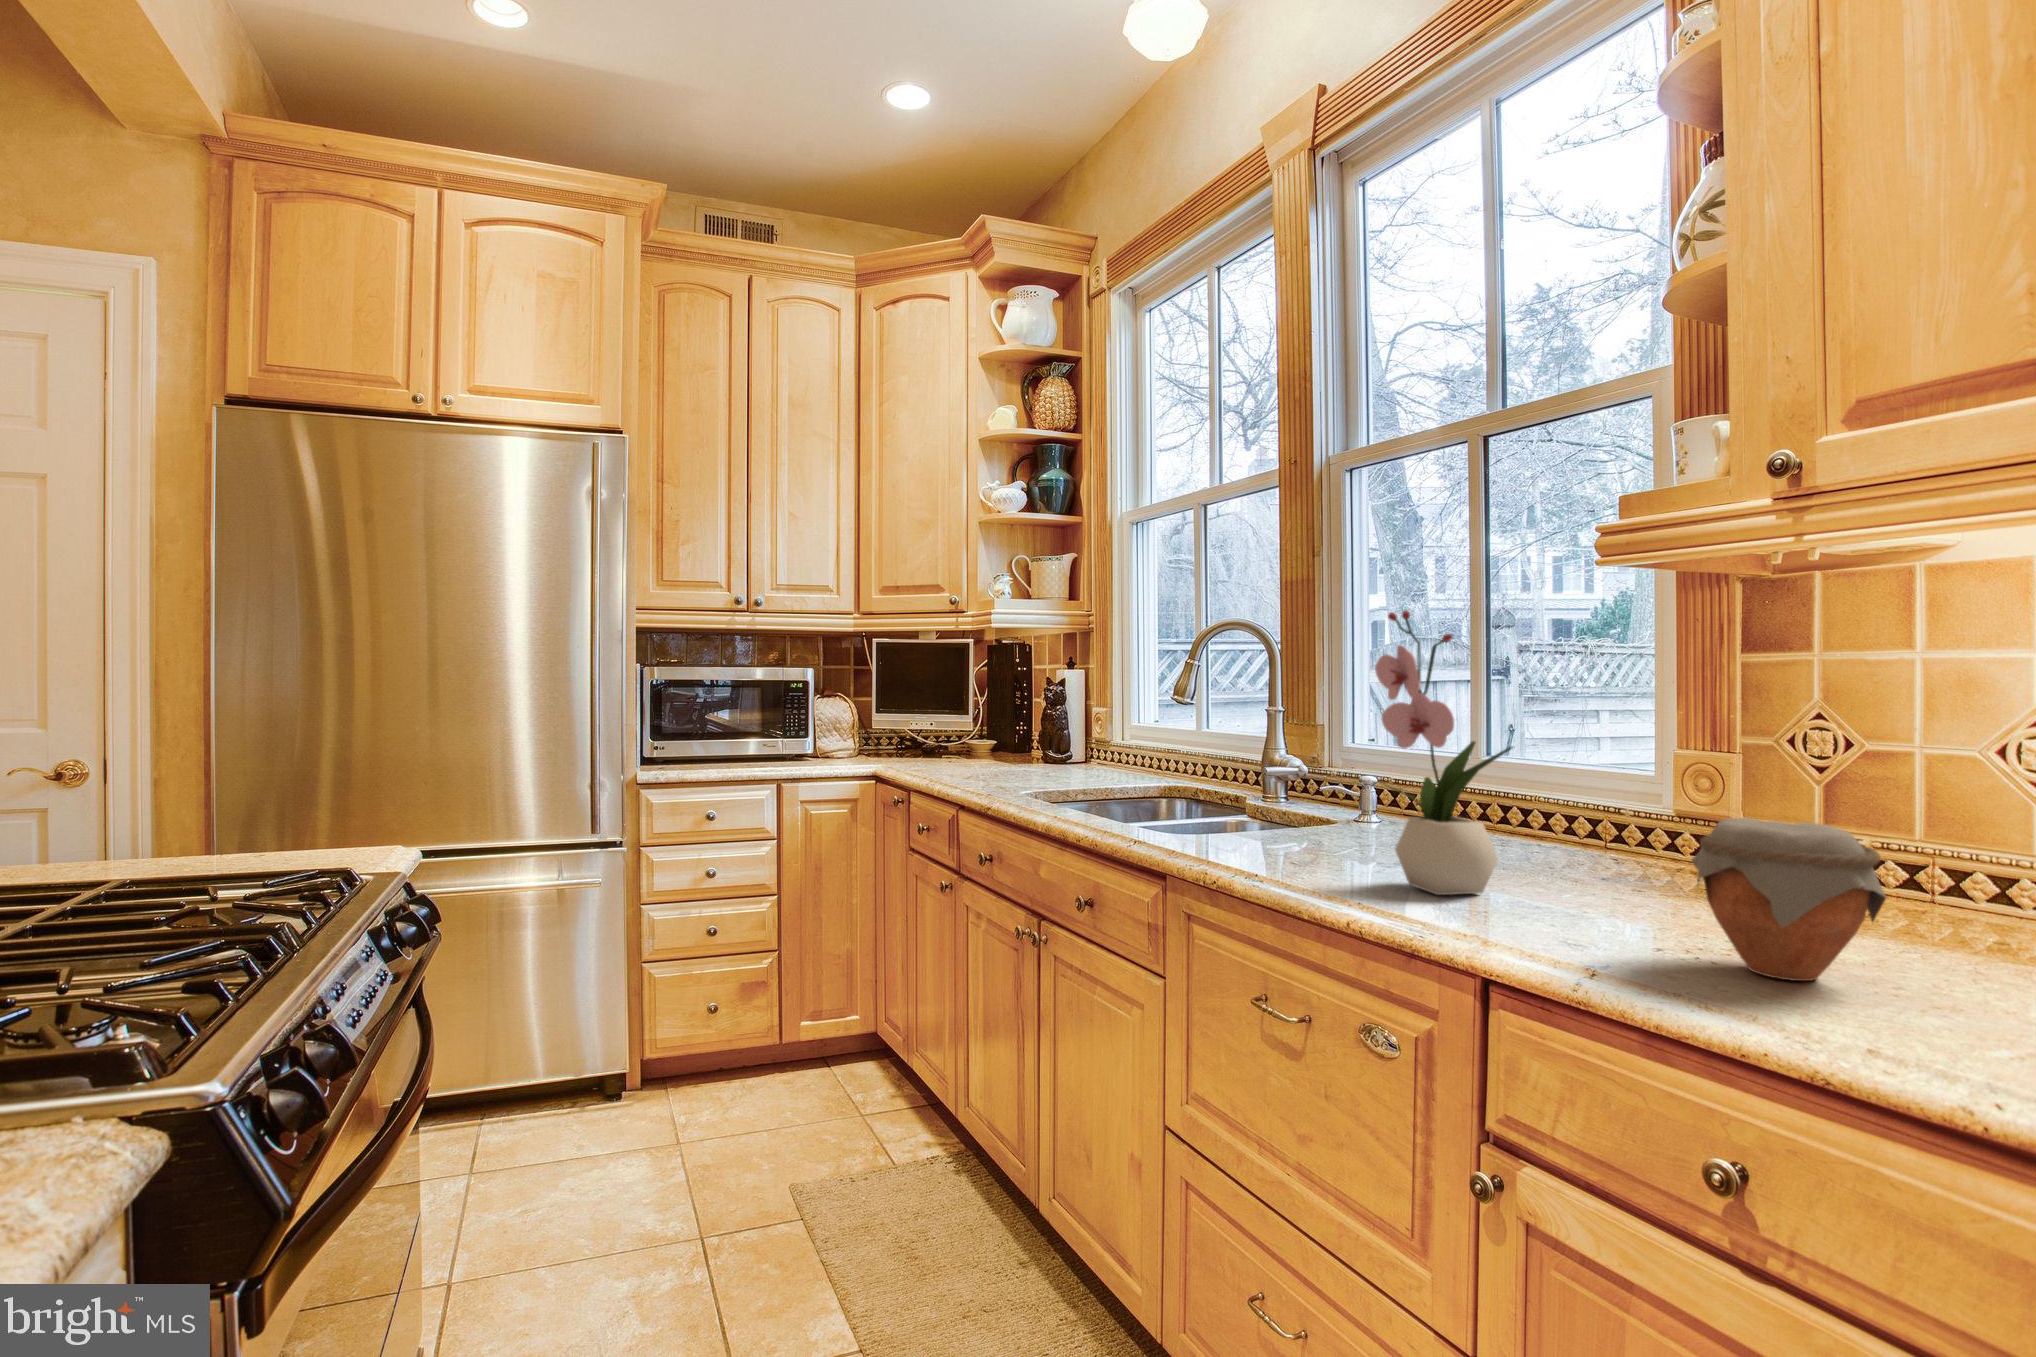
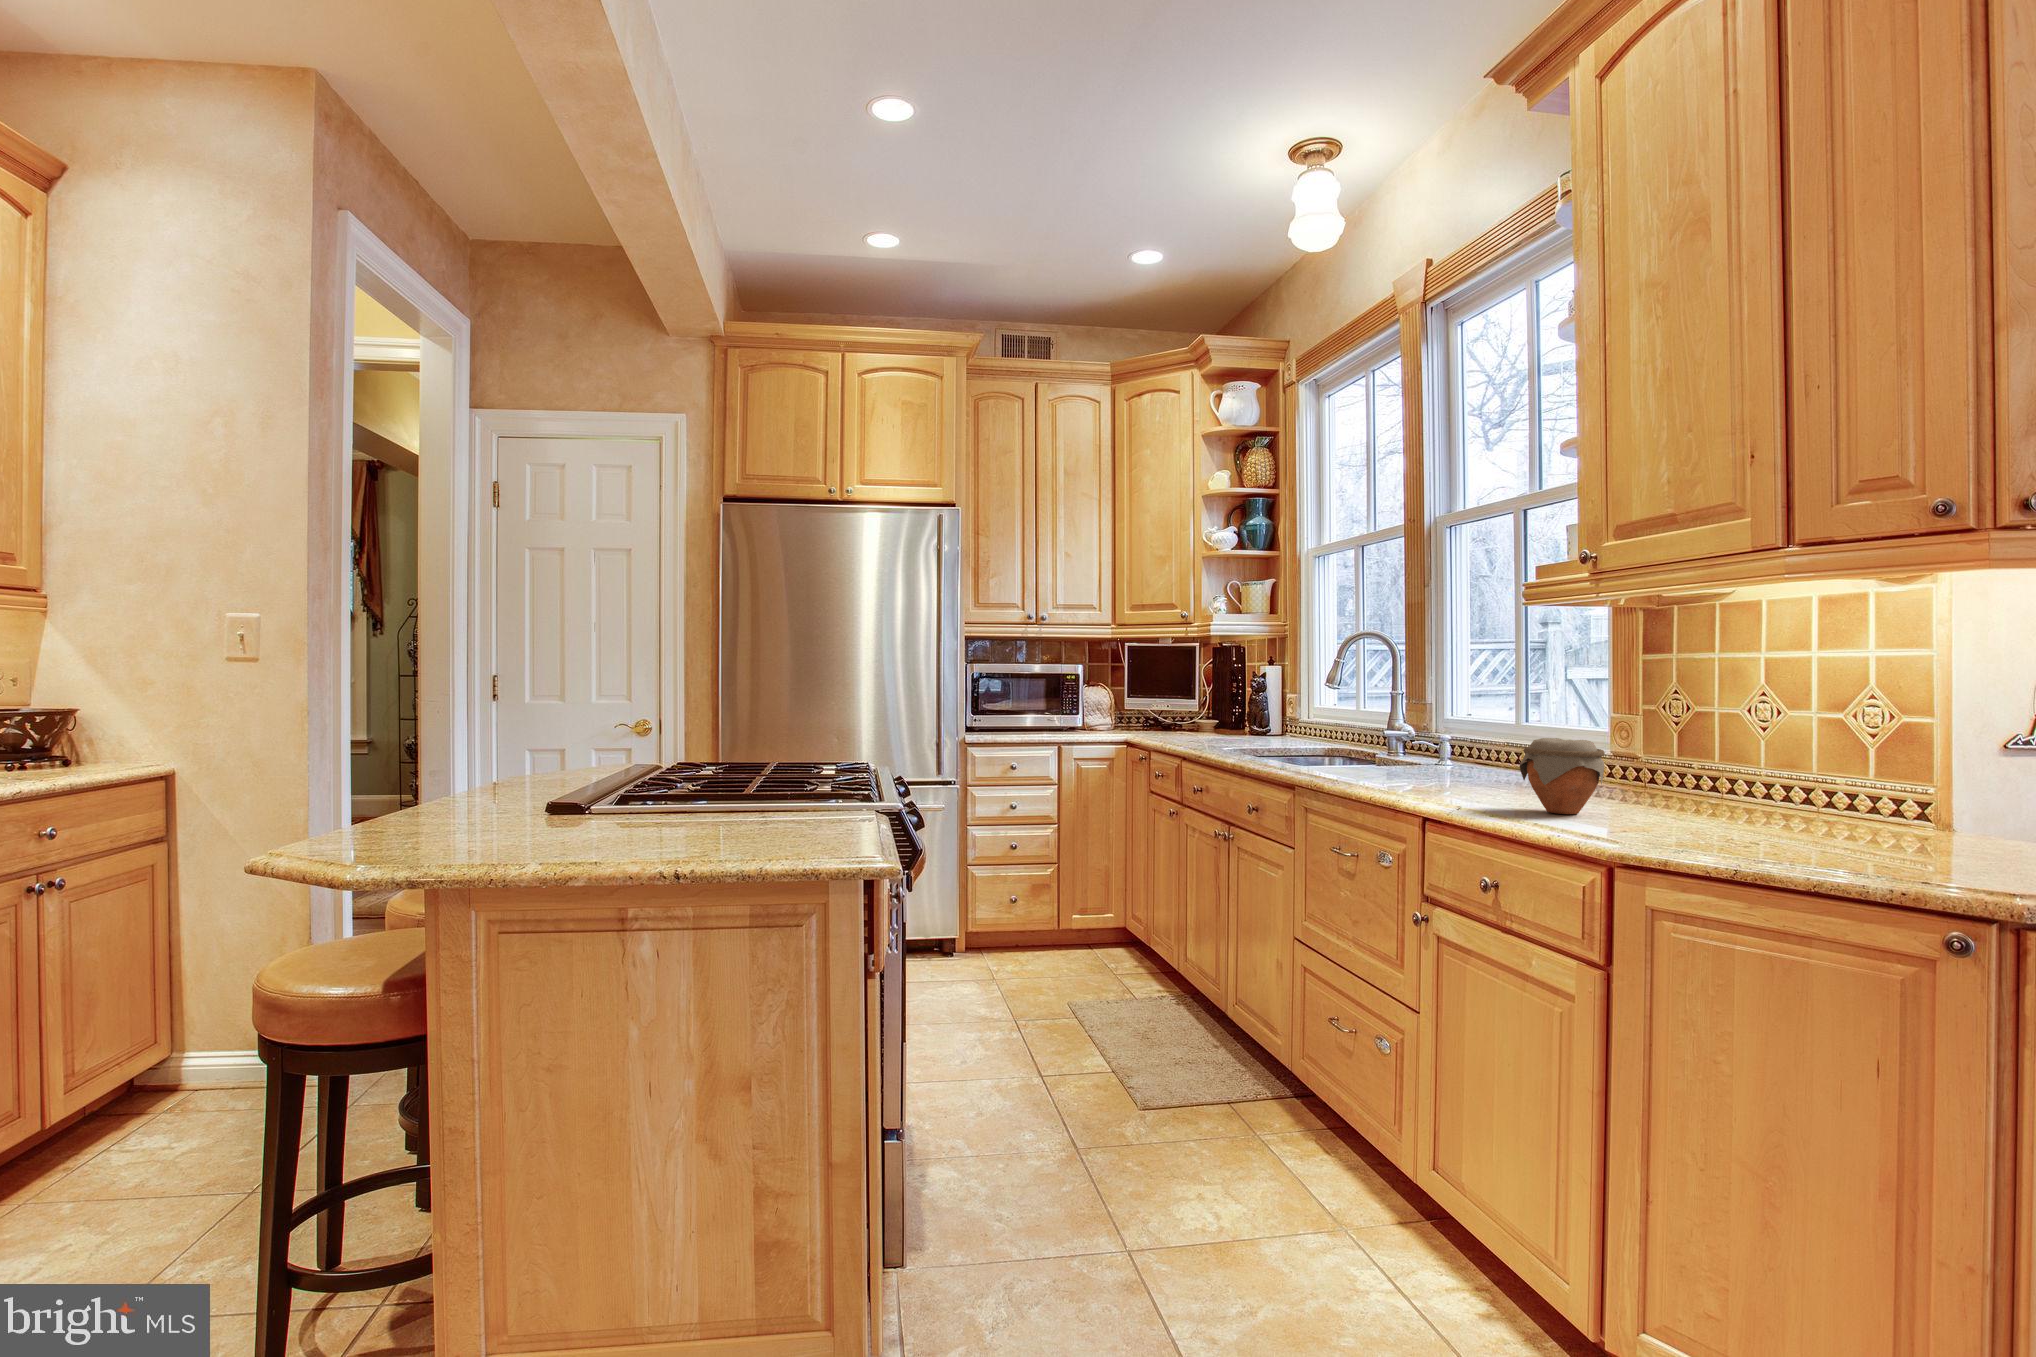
flower arrangement: present [1375,611,1513,895] -> none [1403,631,1479,790]

